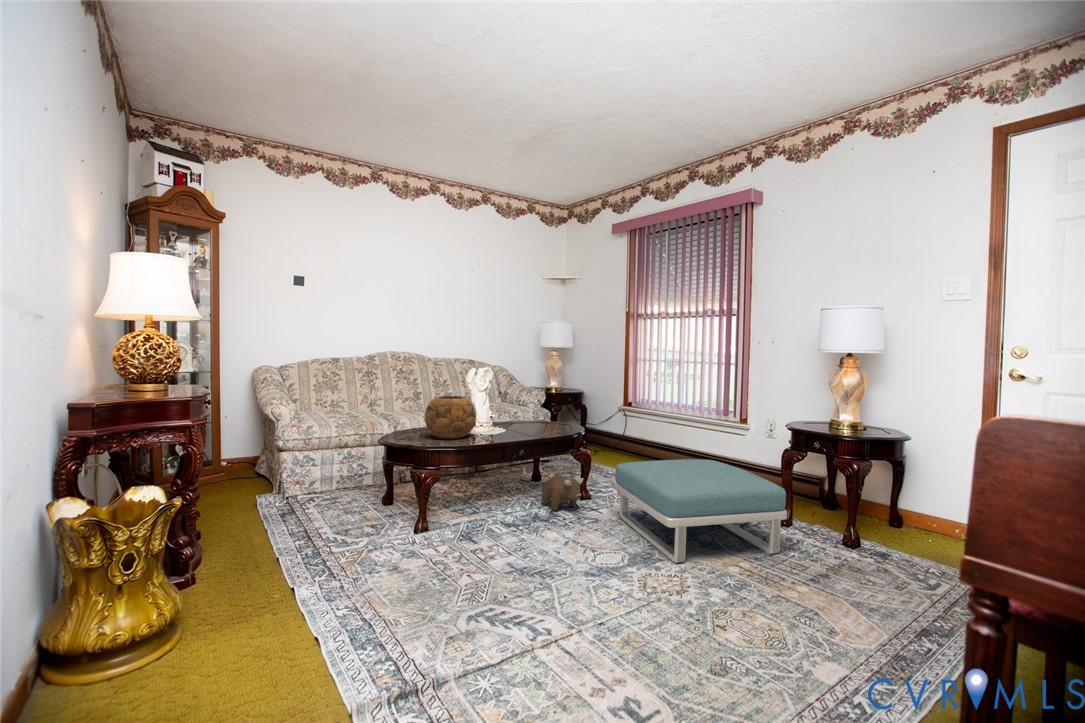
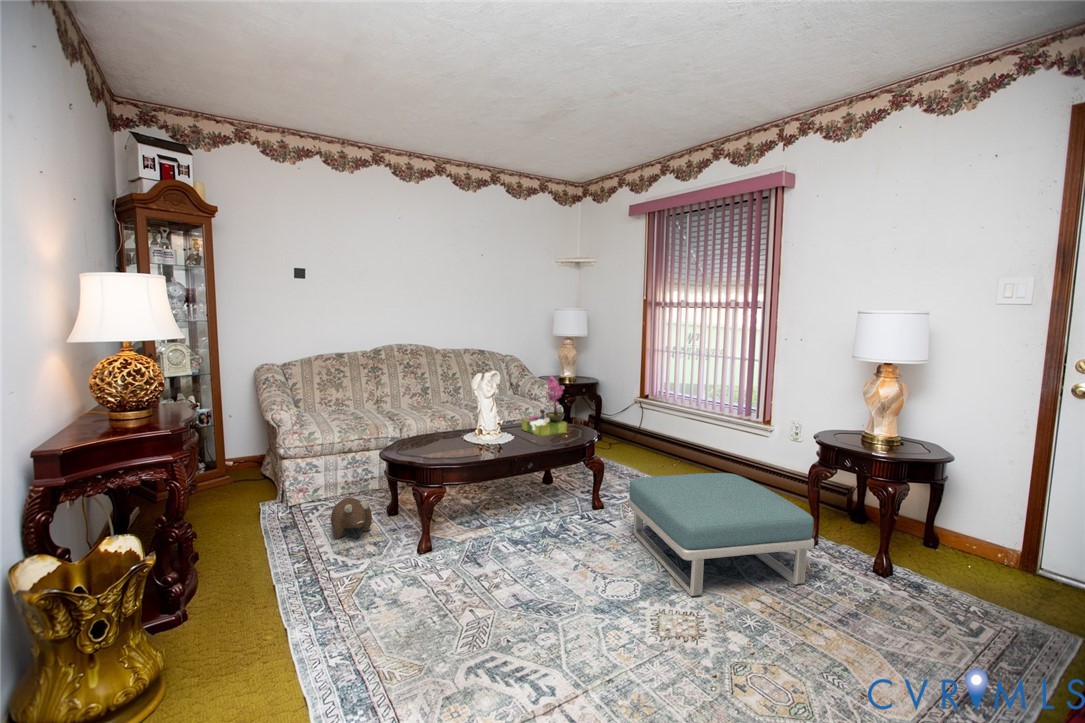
flower arrangement: none [512,374,556,430] -> present [522,376,567,436]
decorative bowl: present [425,396,476,439] -> none [428,405,482,452]
plush toy: present [542,476,584,511] -> present [331,497,372,538]

